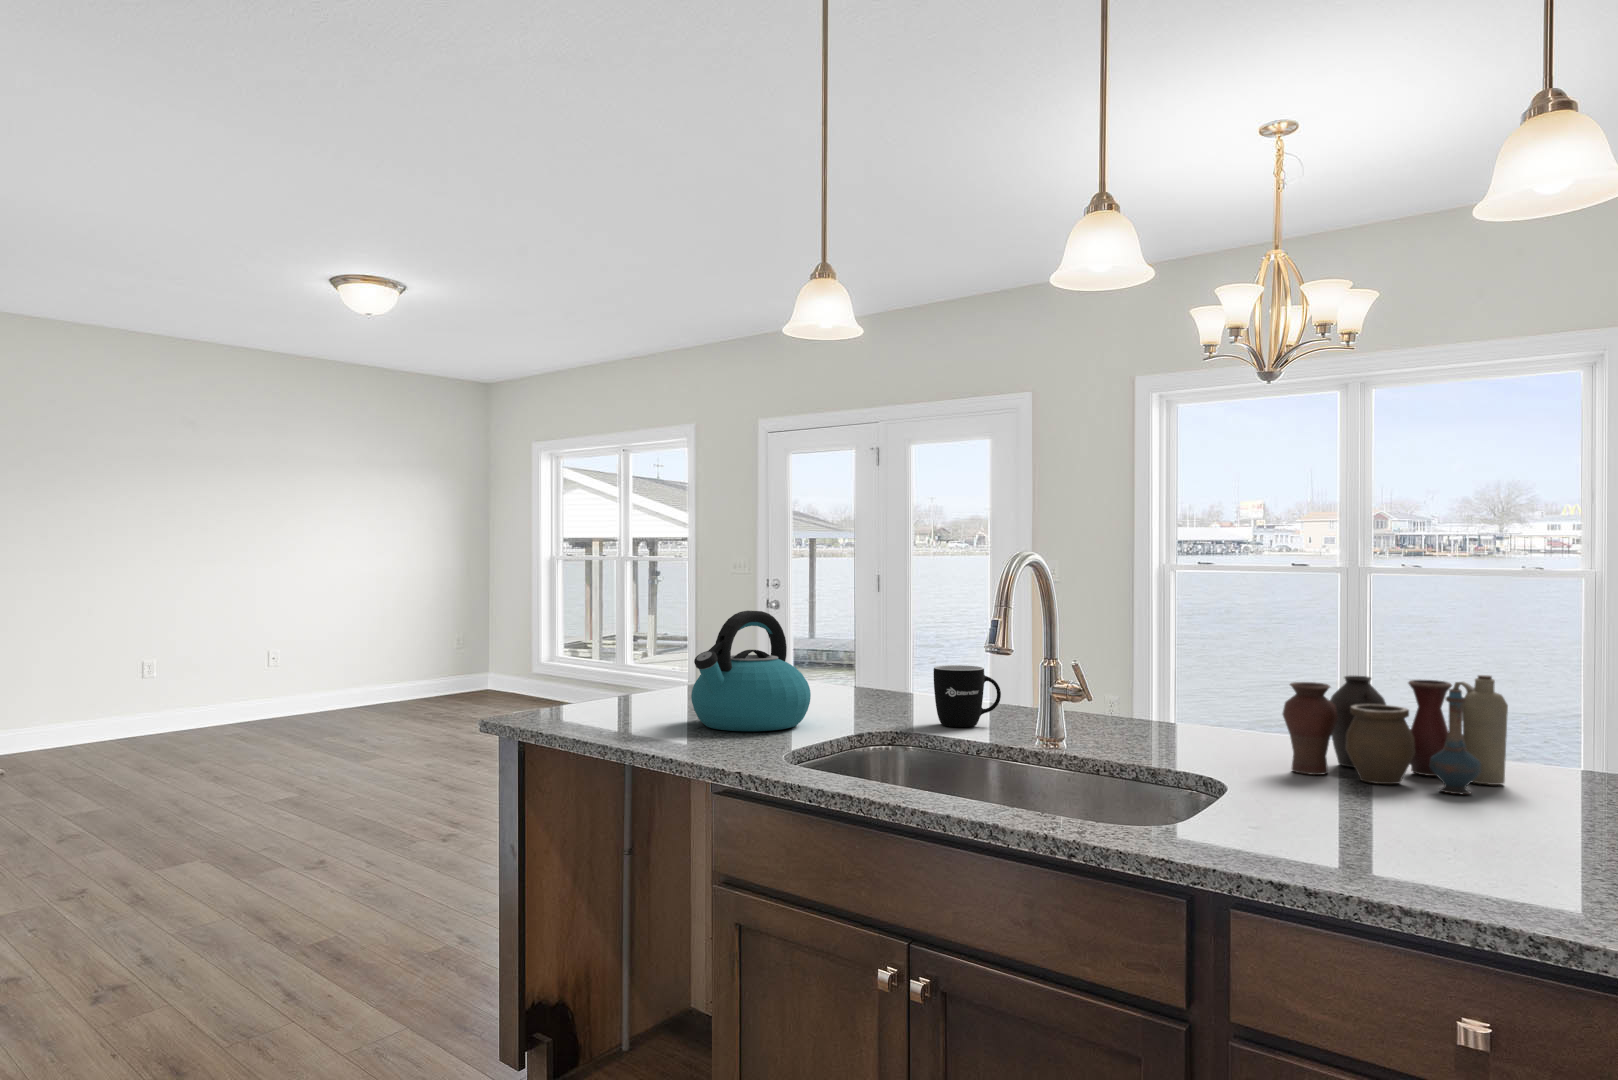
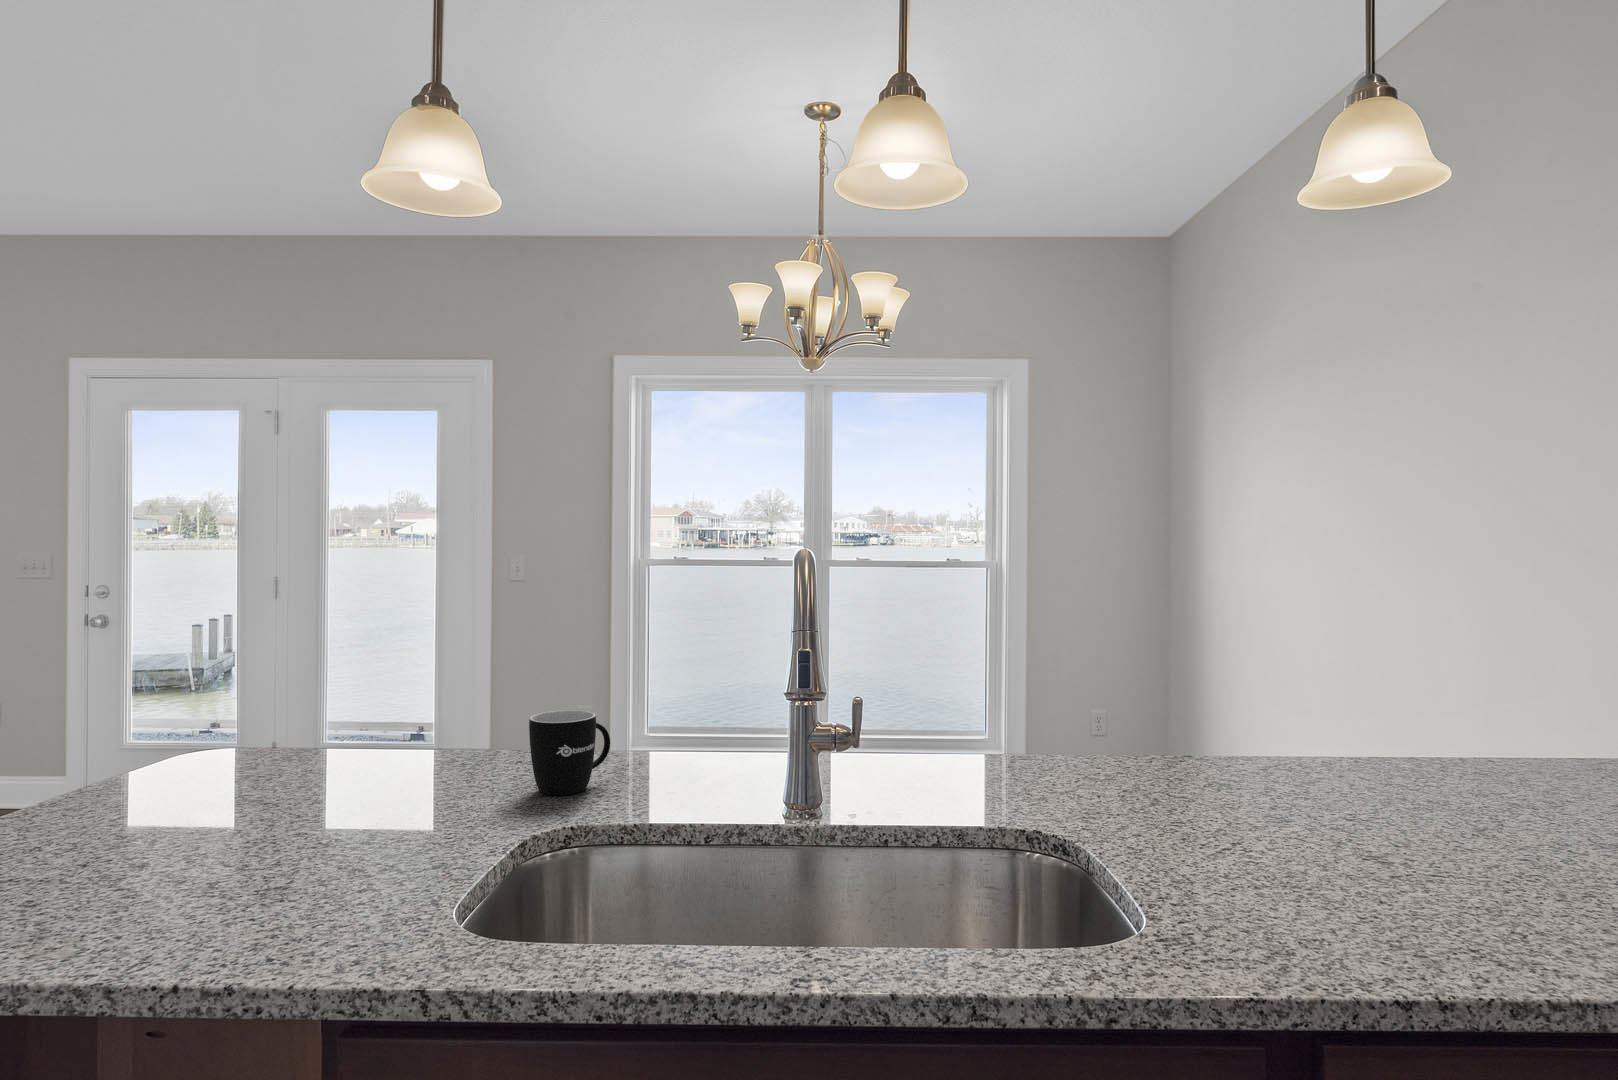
kettle: present [691,611,811,731] -> none [152,670,375,880]
vase: present [1283,675,1508,794] -> none [976,677,1163,796]

